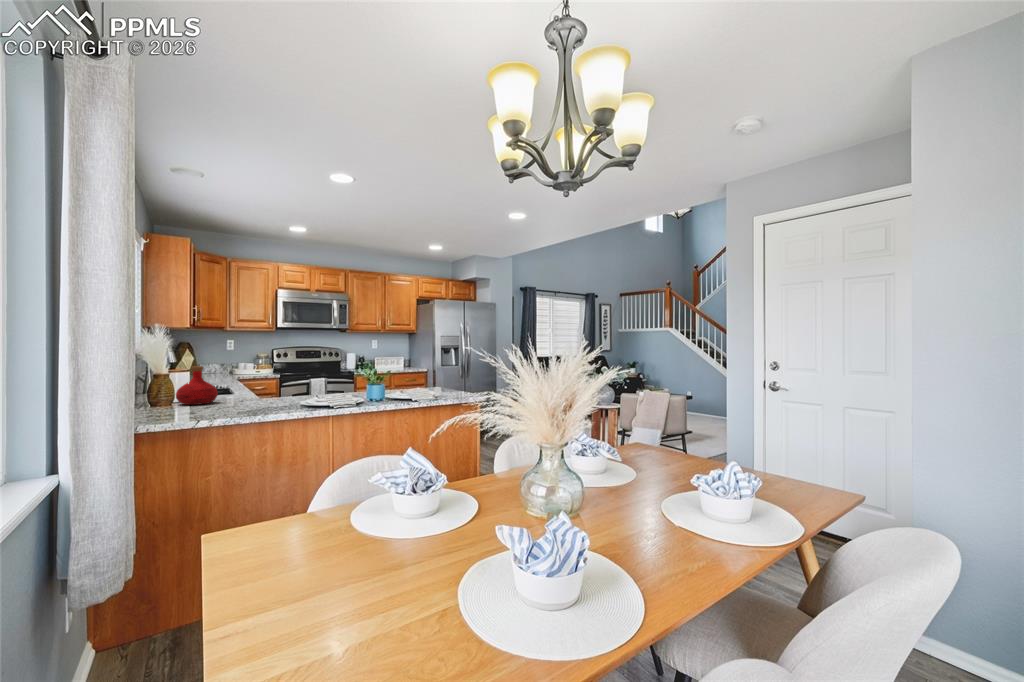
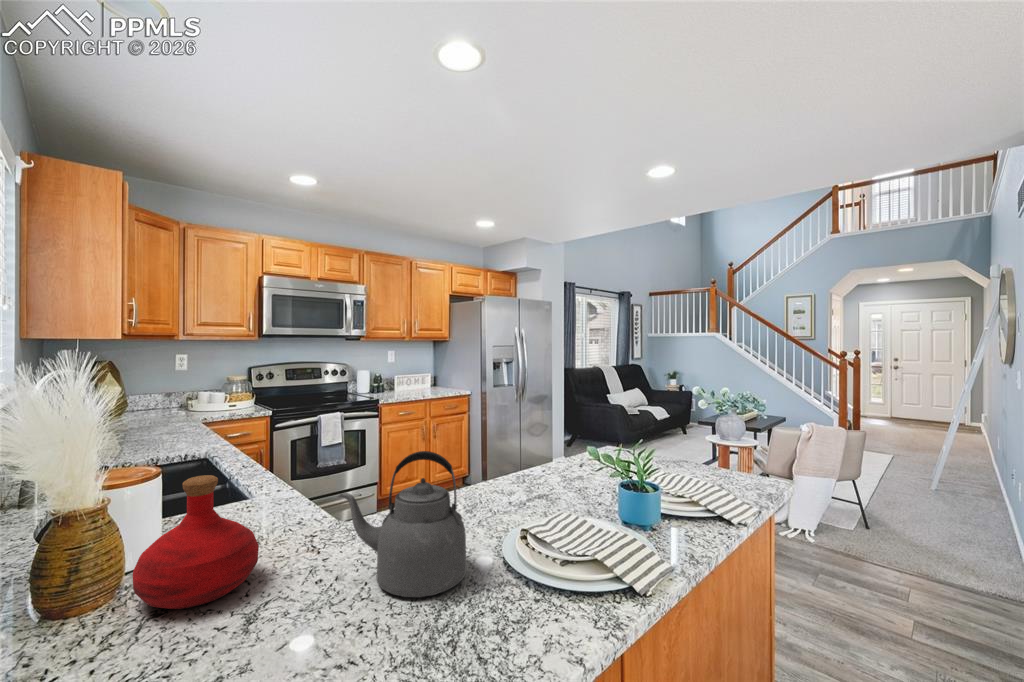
kettle: none [242,360,288,406] -> present [337,451,466,597]

